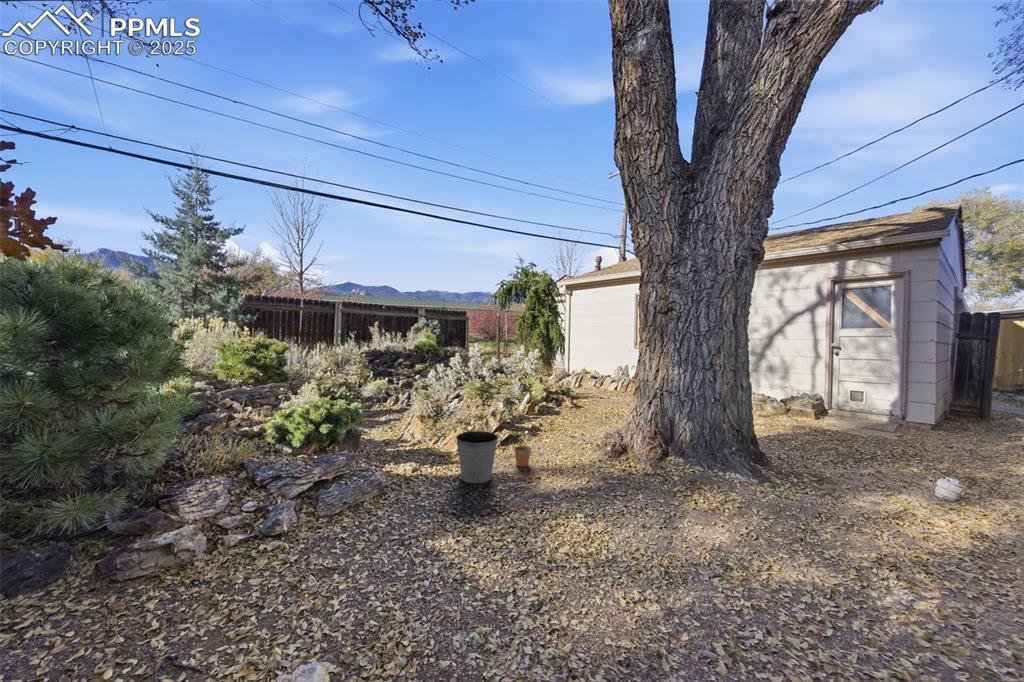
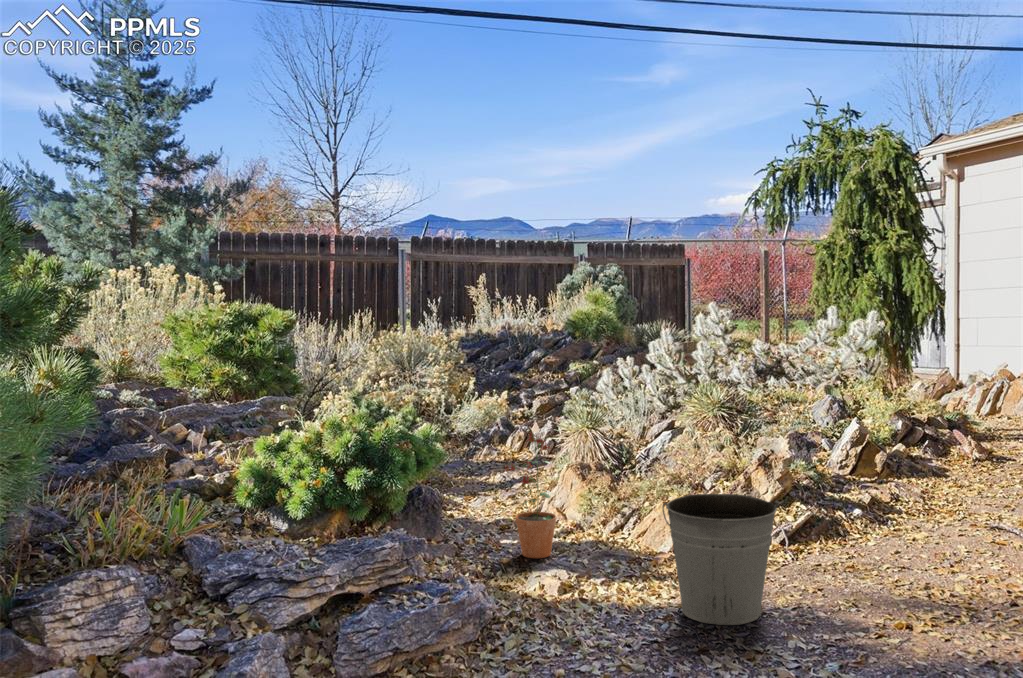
potted plant: present [508,412,531,467] -> present [505,432,557,558]

